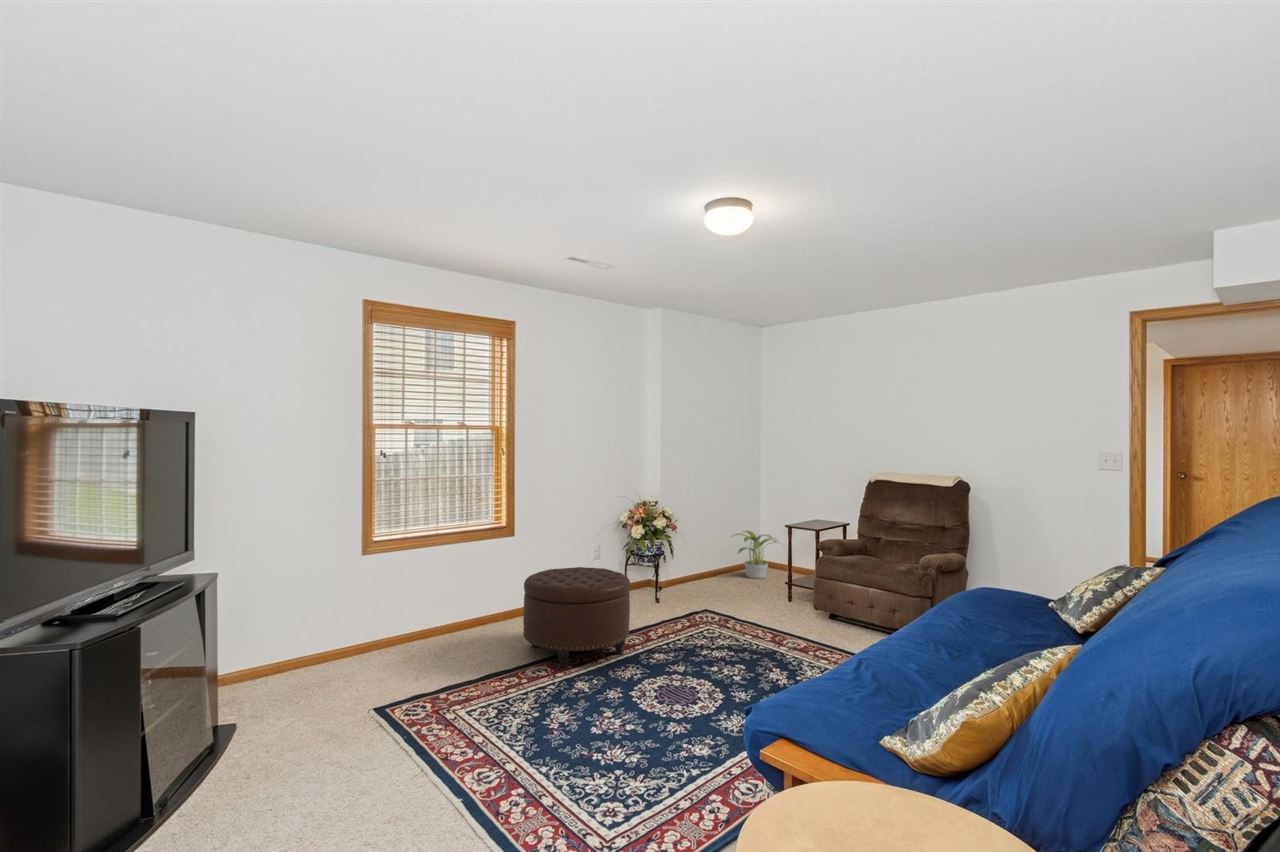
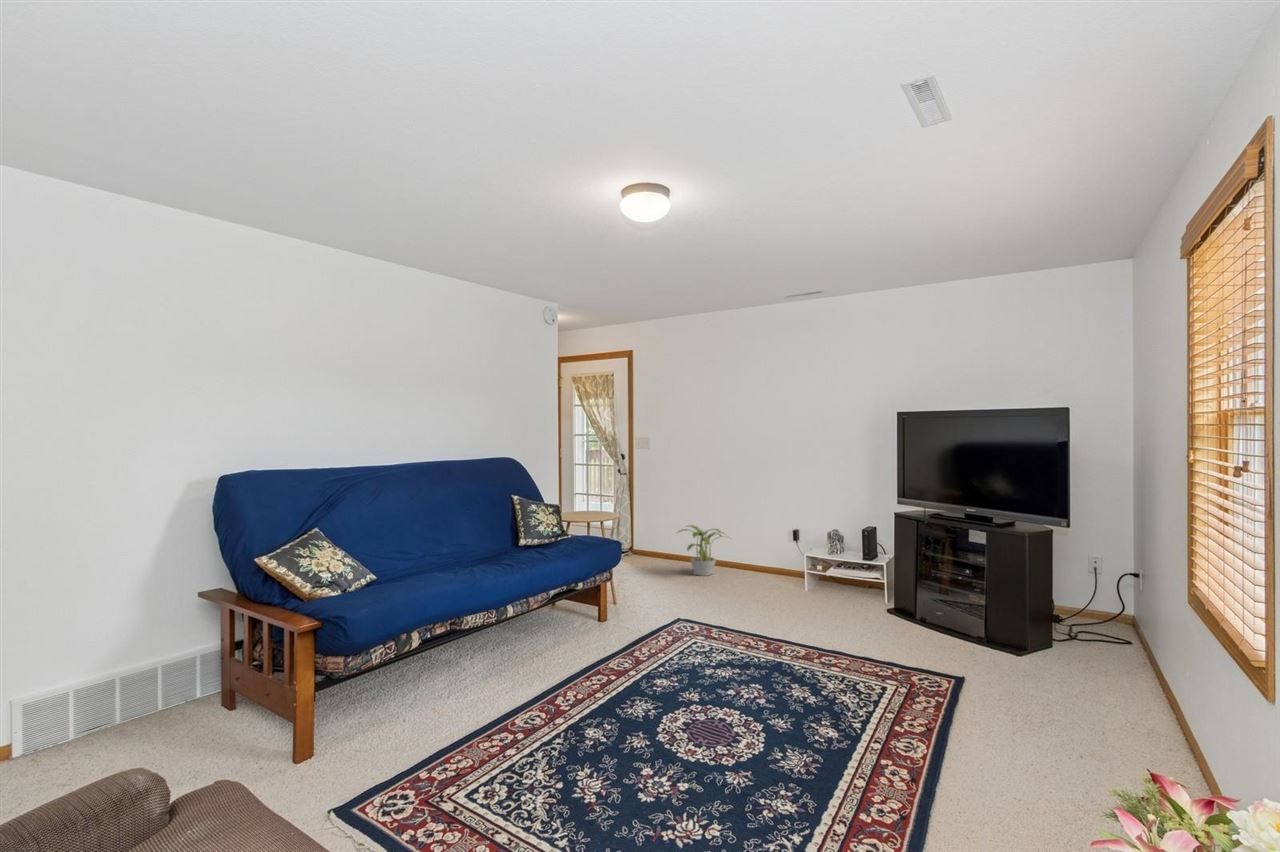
ottoman: present [523,567,630,667] -> none [496,584,623,711]

